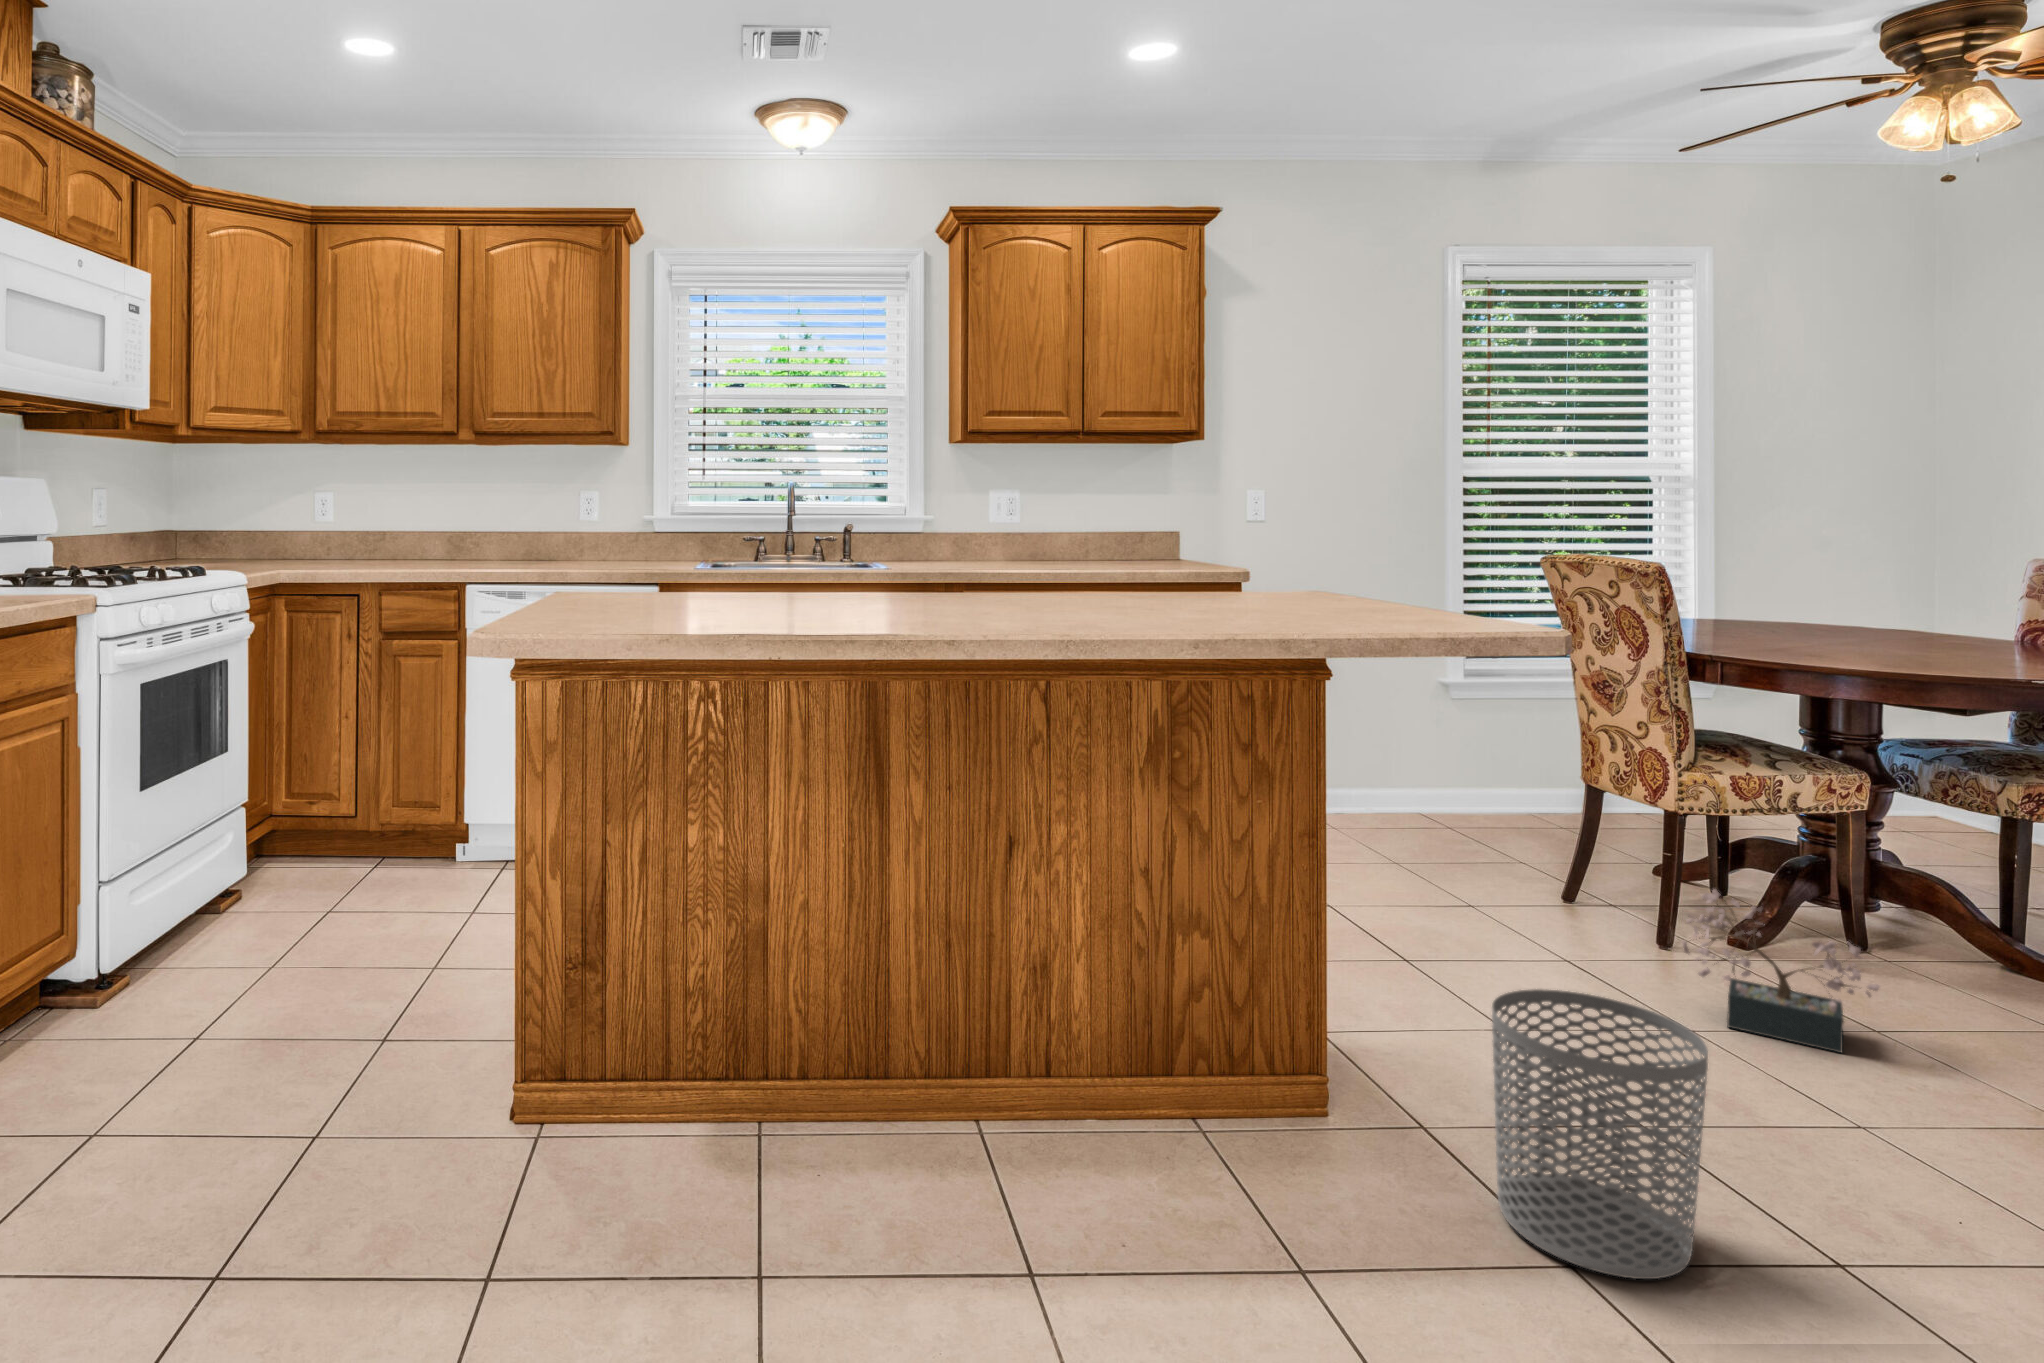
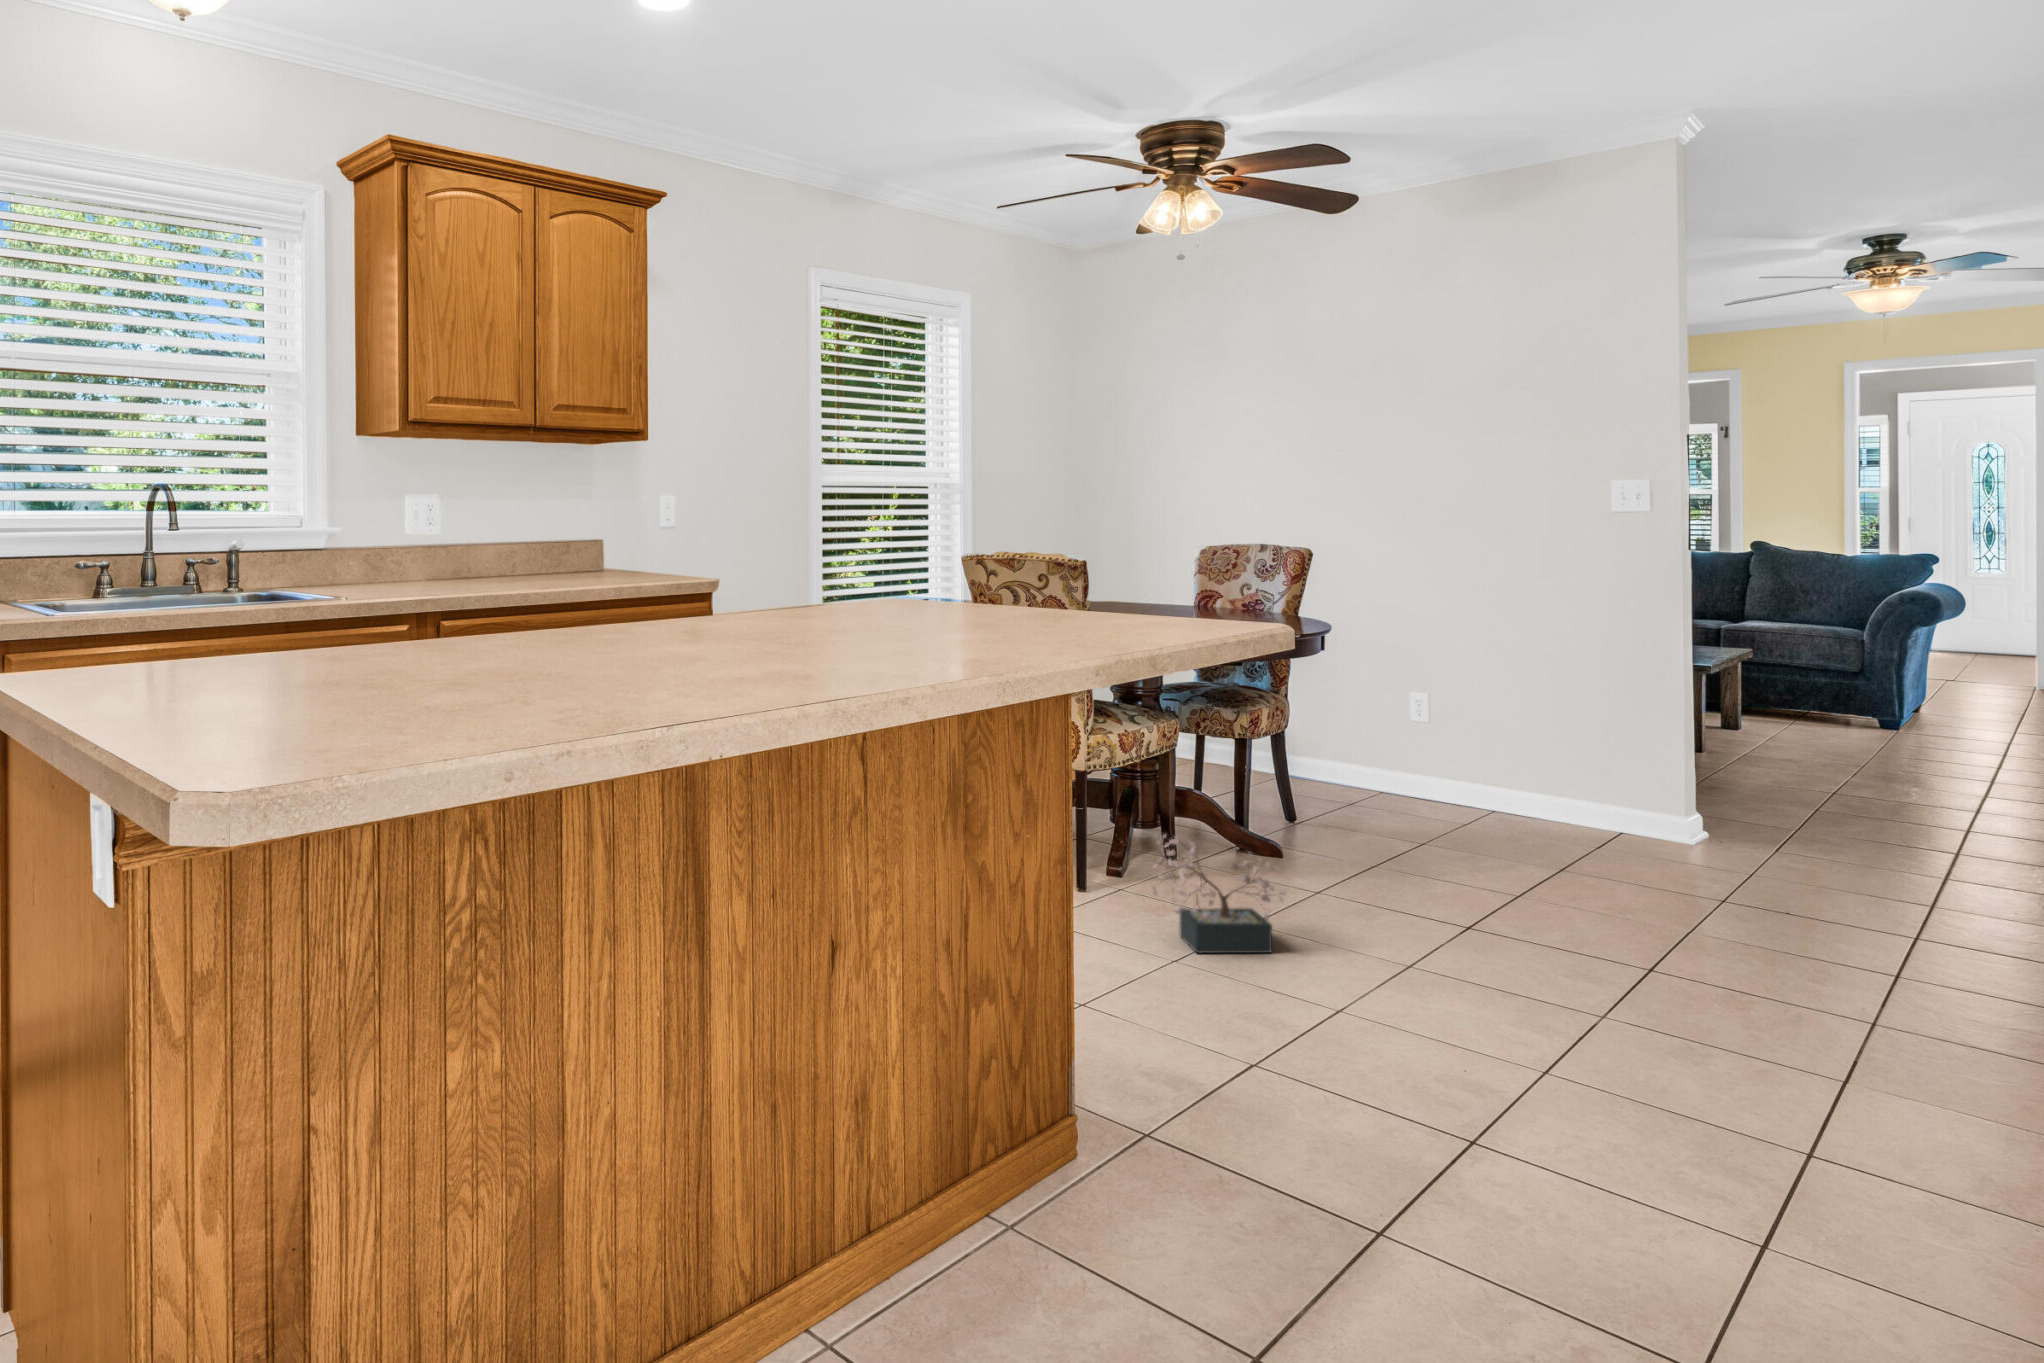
waste bin: present [1492,989,1708,1279] -> none [1260,964,1451,1238]

